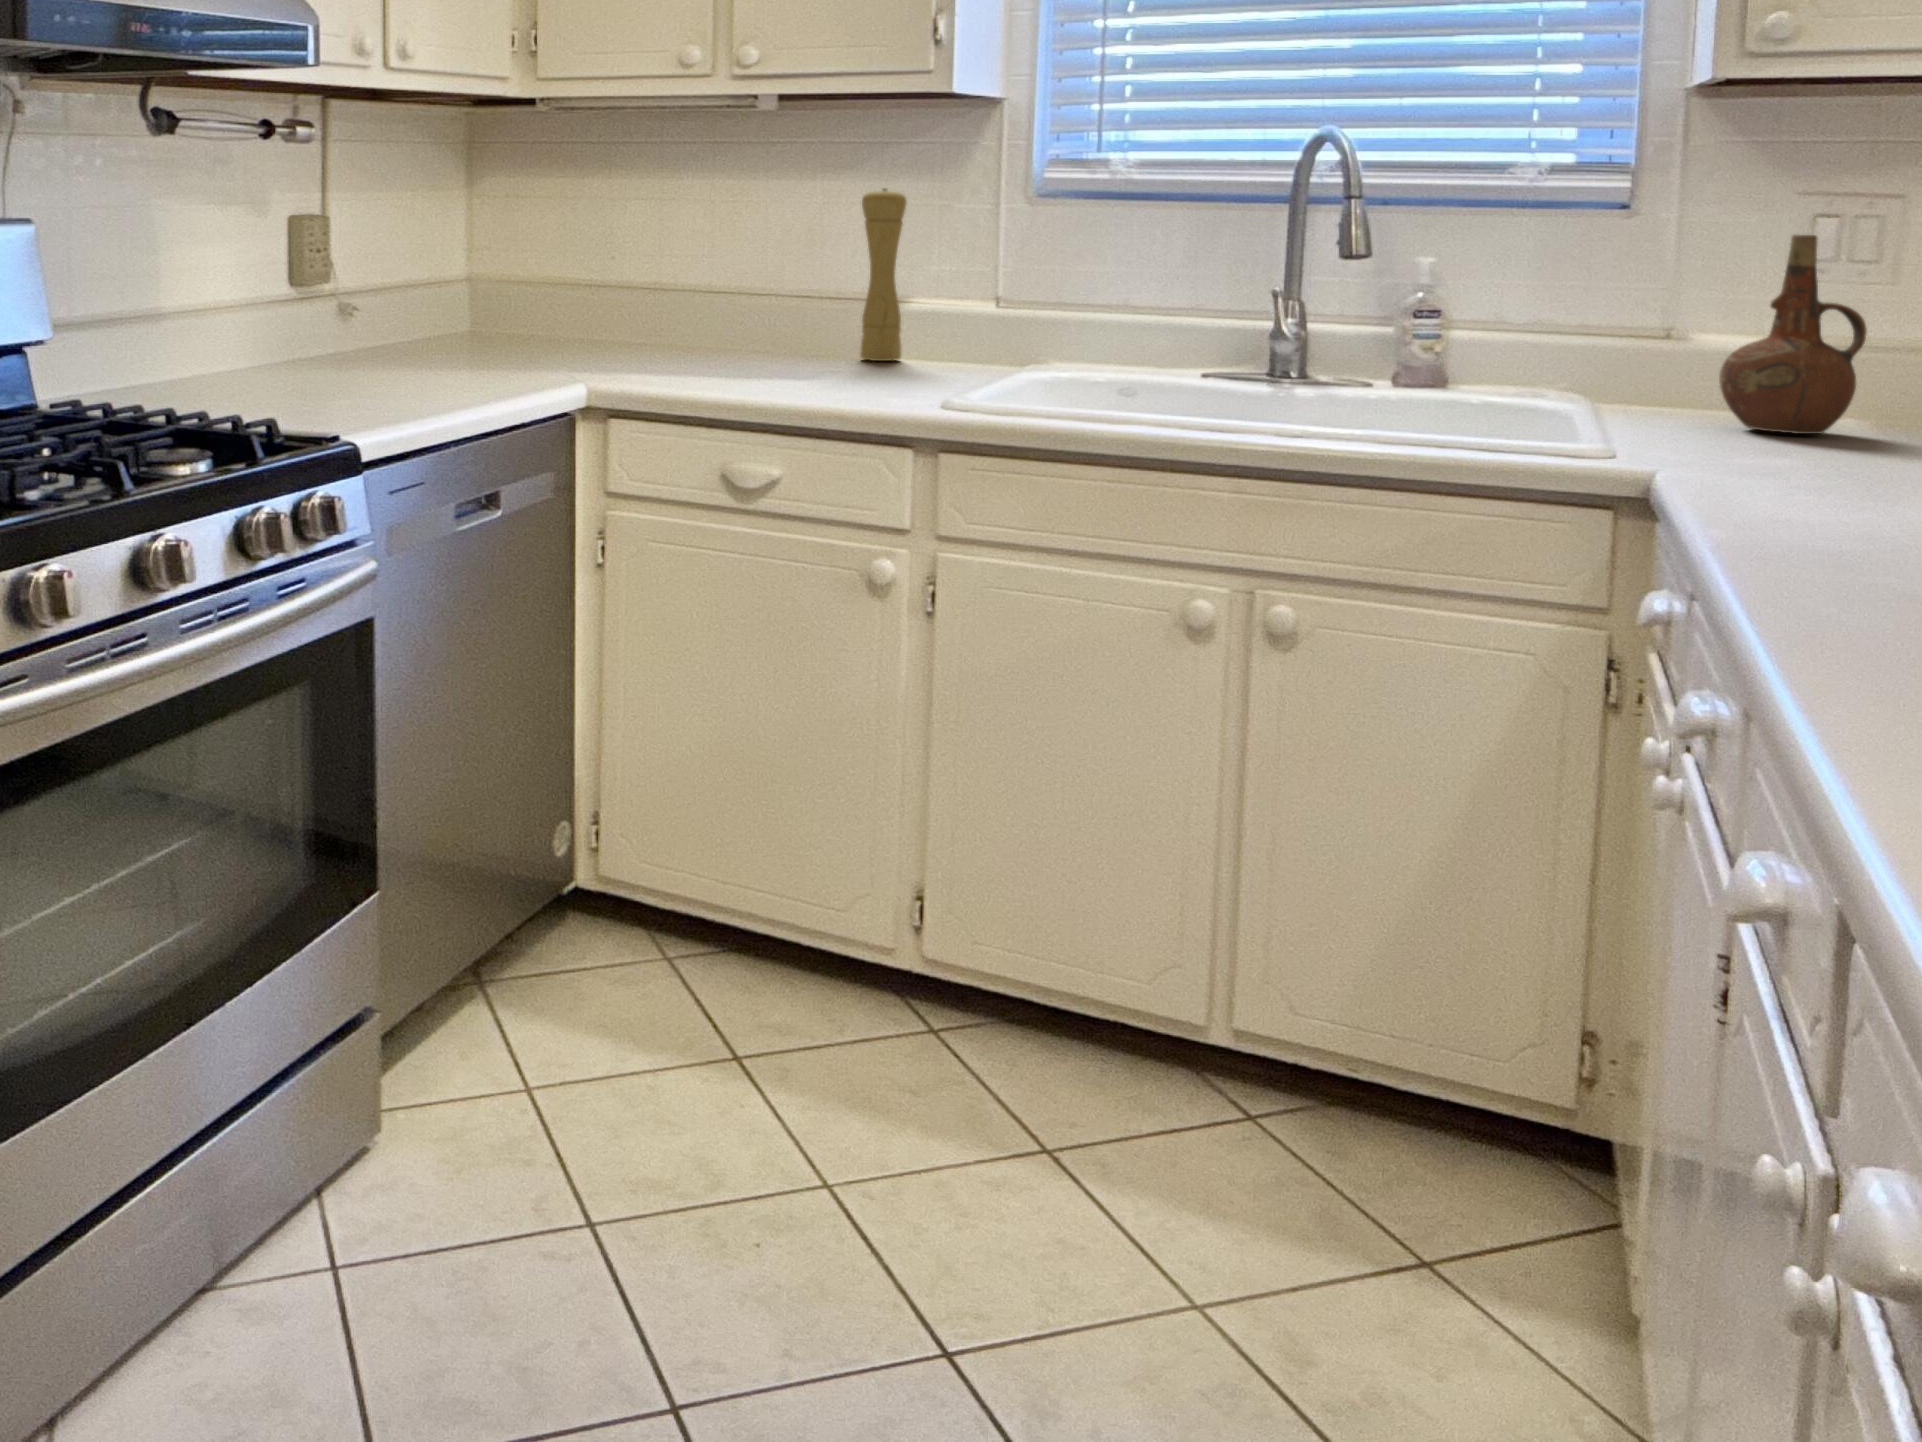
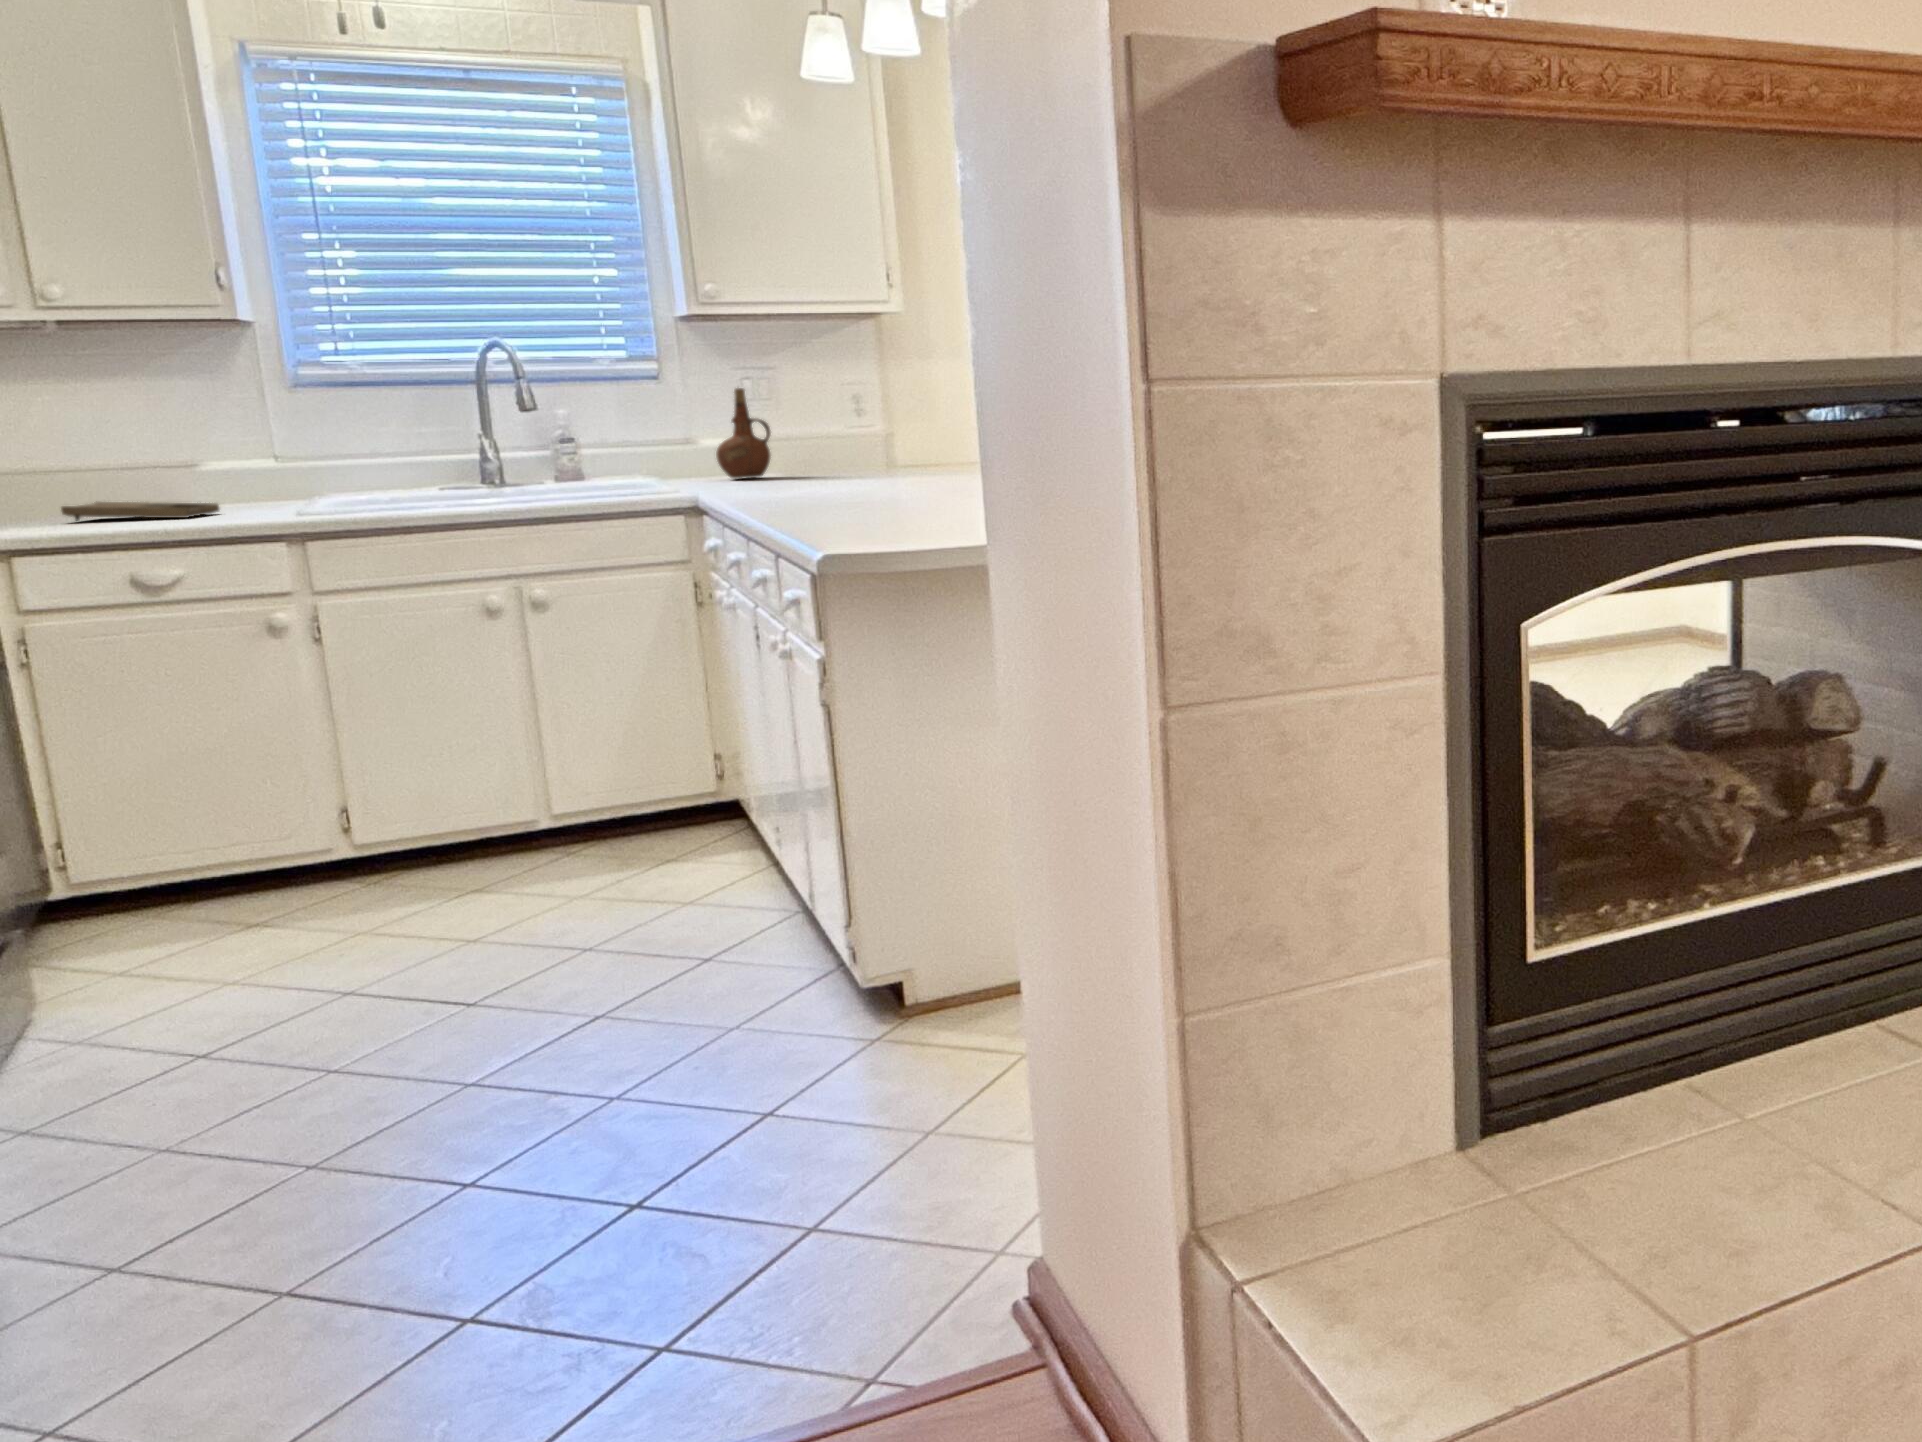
pepper mill: present [860,188,906,361] -> none [152,386,209,508]
tray: none [704,344,869,387] -> present [61,502,219,521]

